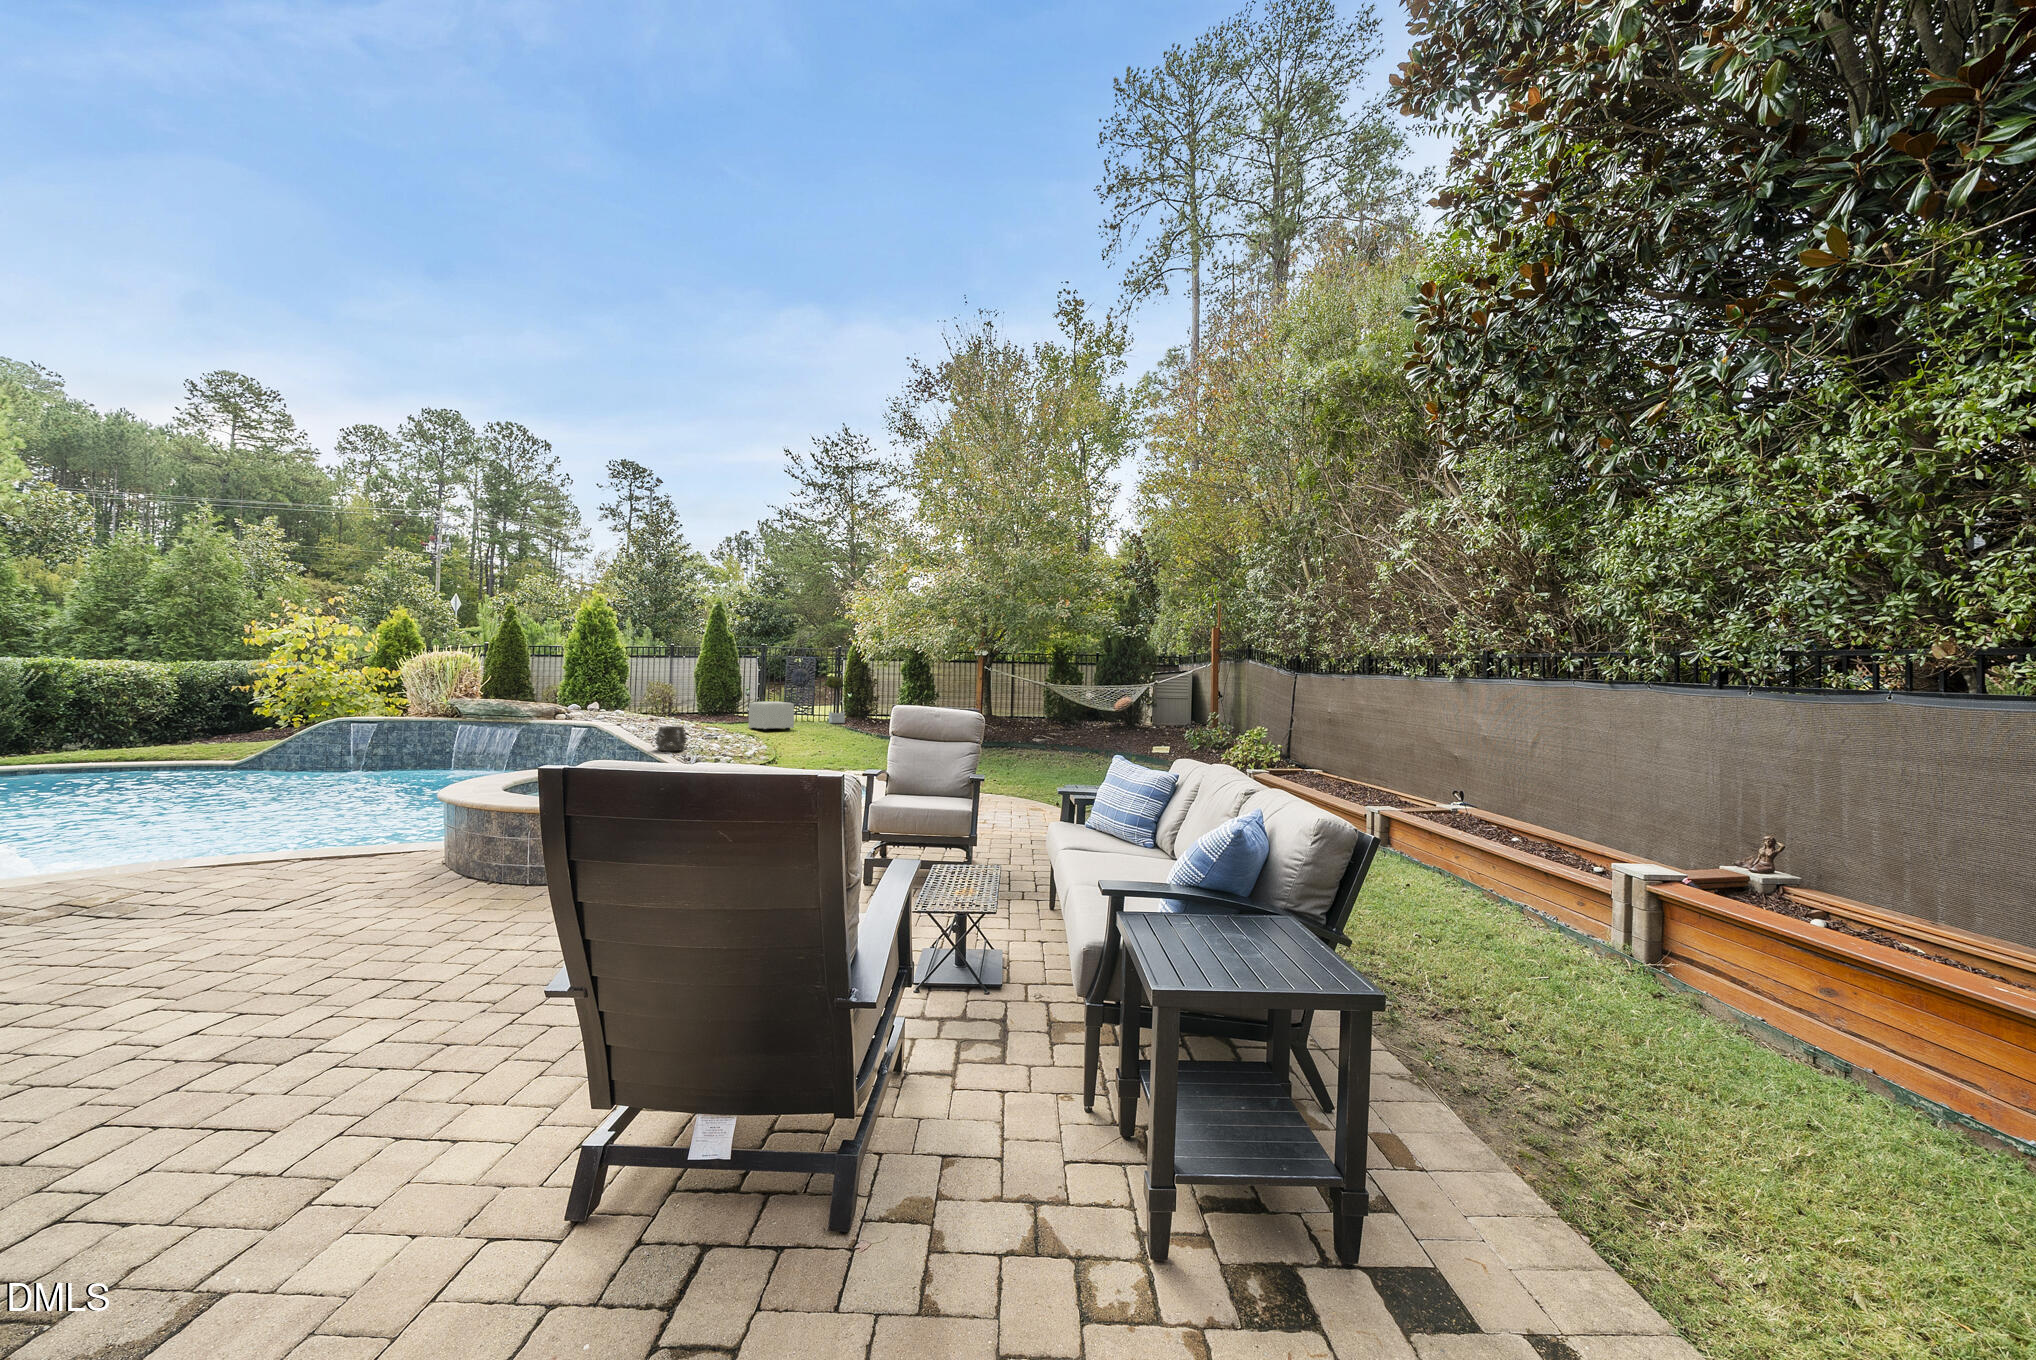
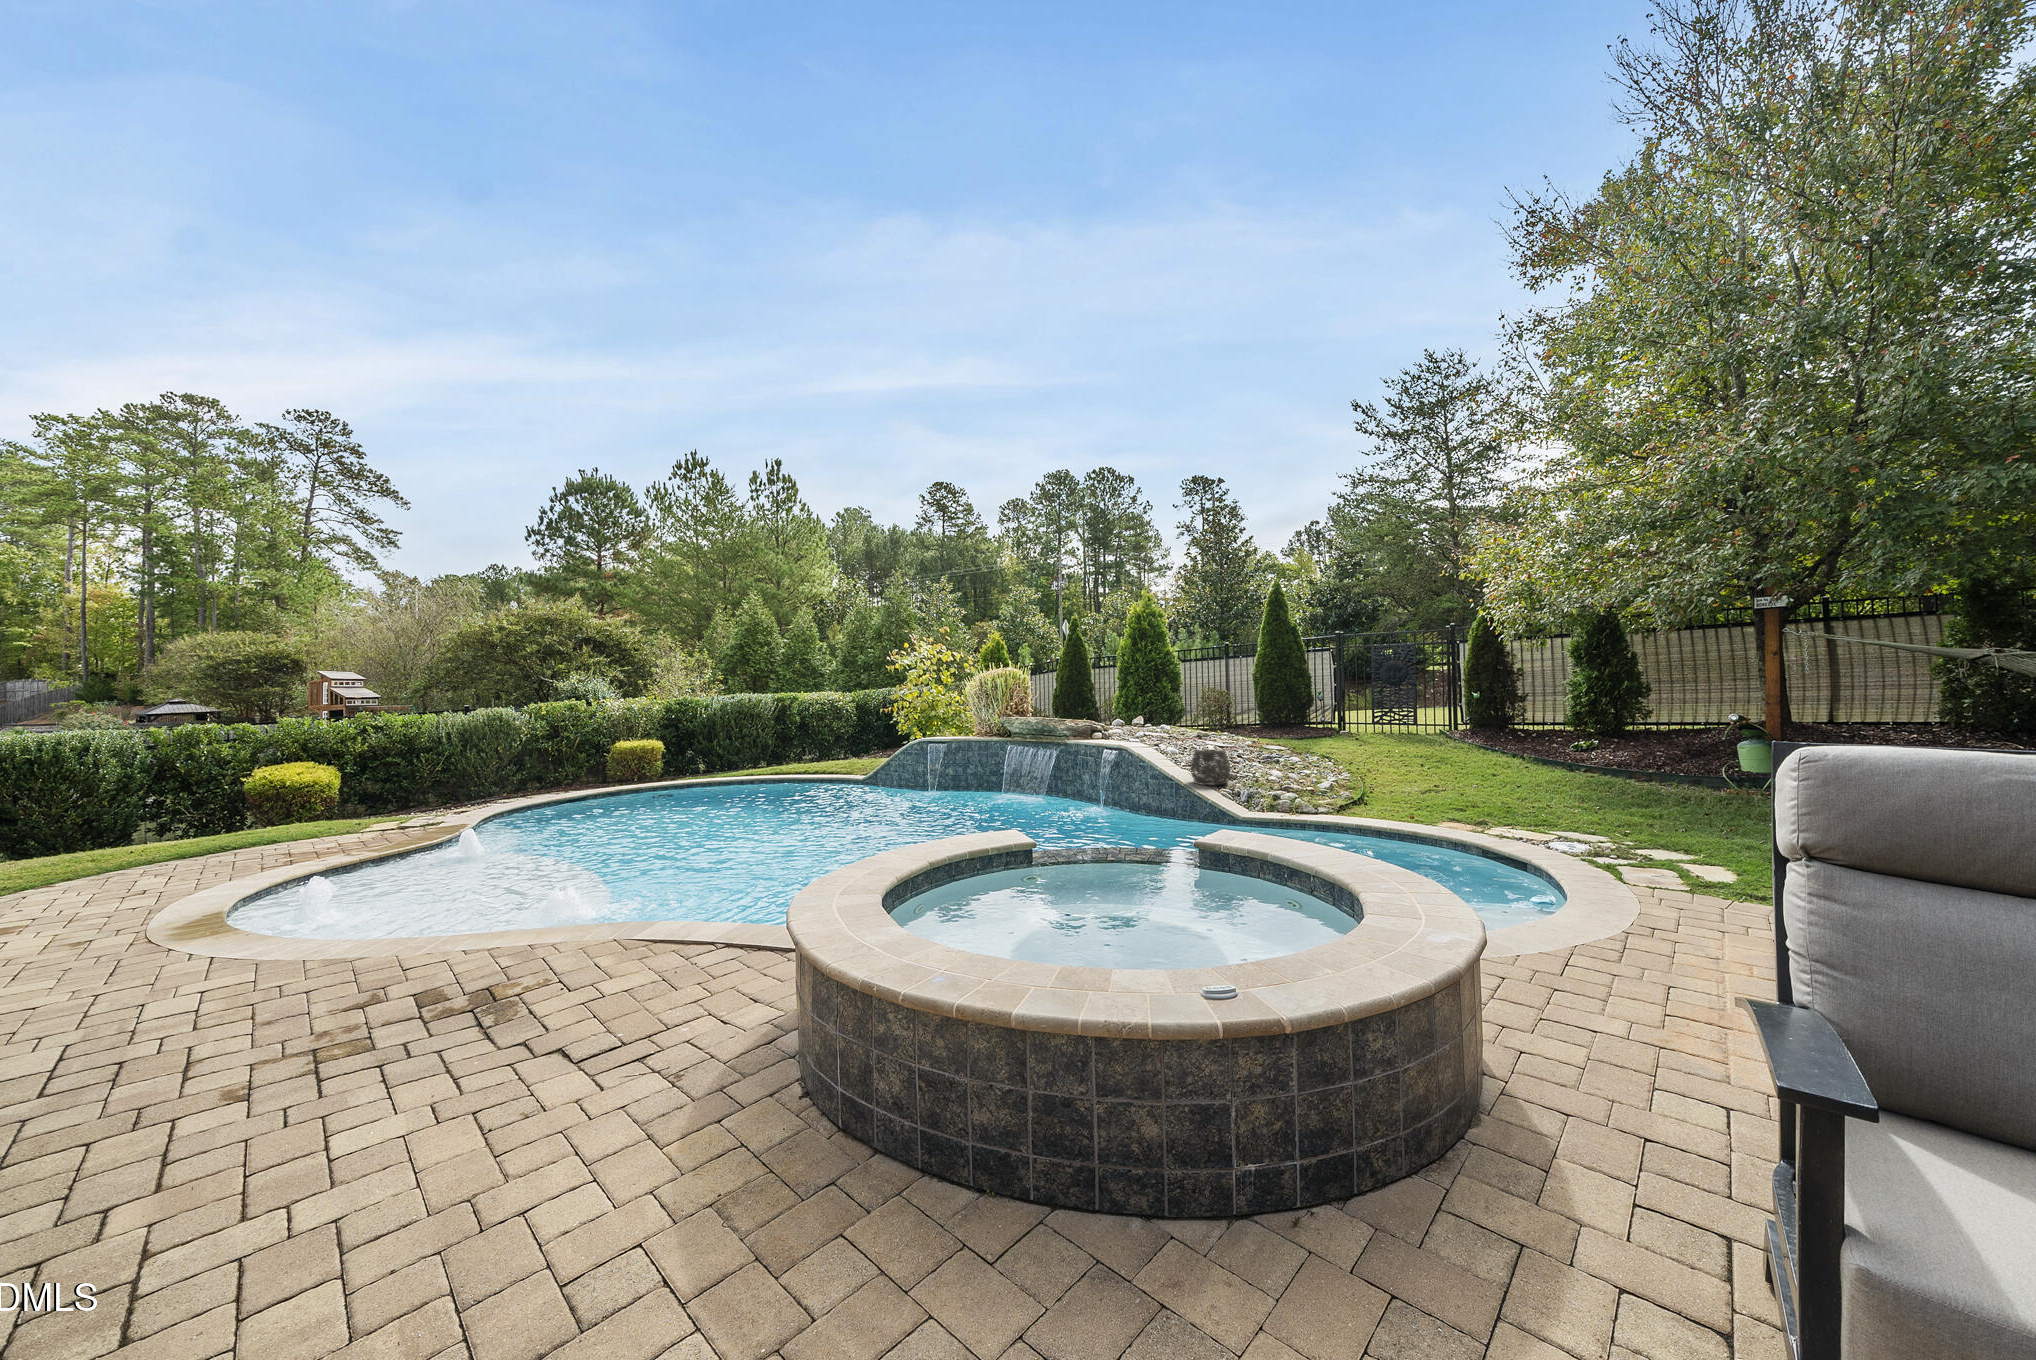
potted tree: present [826,676,845,723] -> none [1435,668,1471,737]
ottoman: present [748,701,794,731] -> none [1322,709,1390,751]

